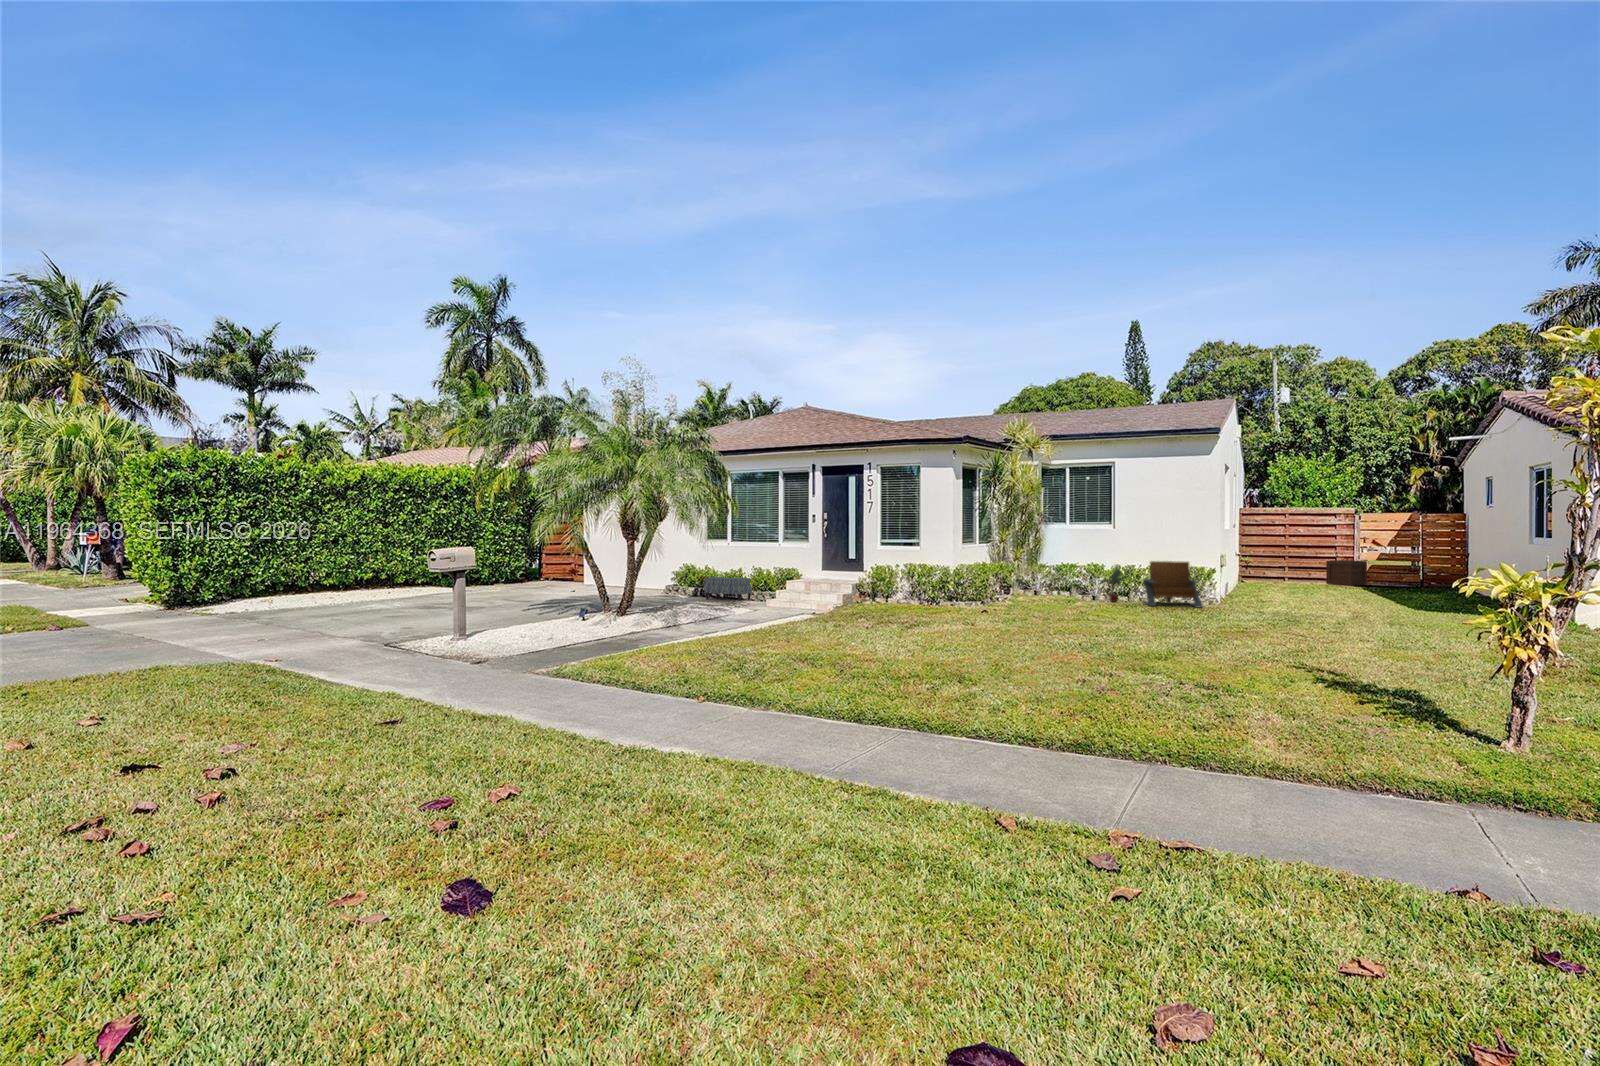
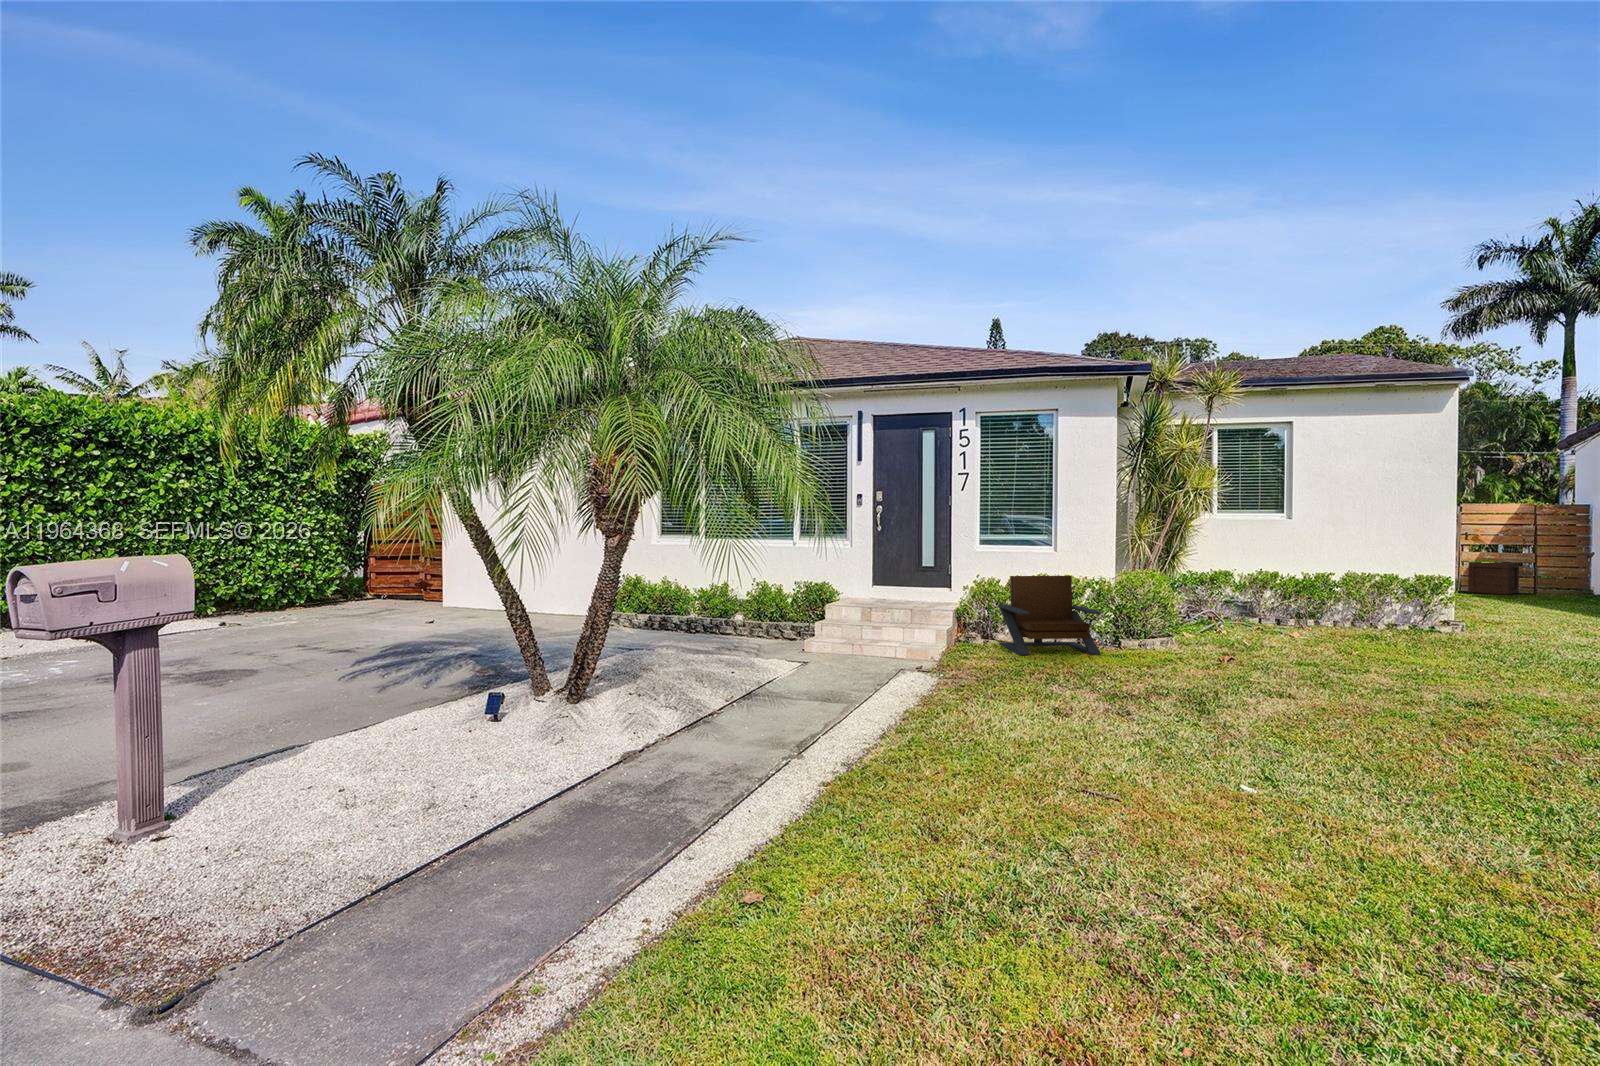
lounge chair: present [1143,561,1203,607] -> present [999,576,1101,655]
potted tree: present [1098,565,1129,602] -> none [1291,572,1348,631]
bench: present [704,577,752,601] -> none [676,597,759,640]

